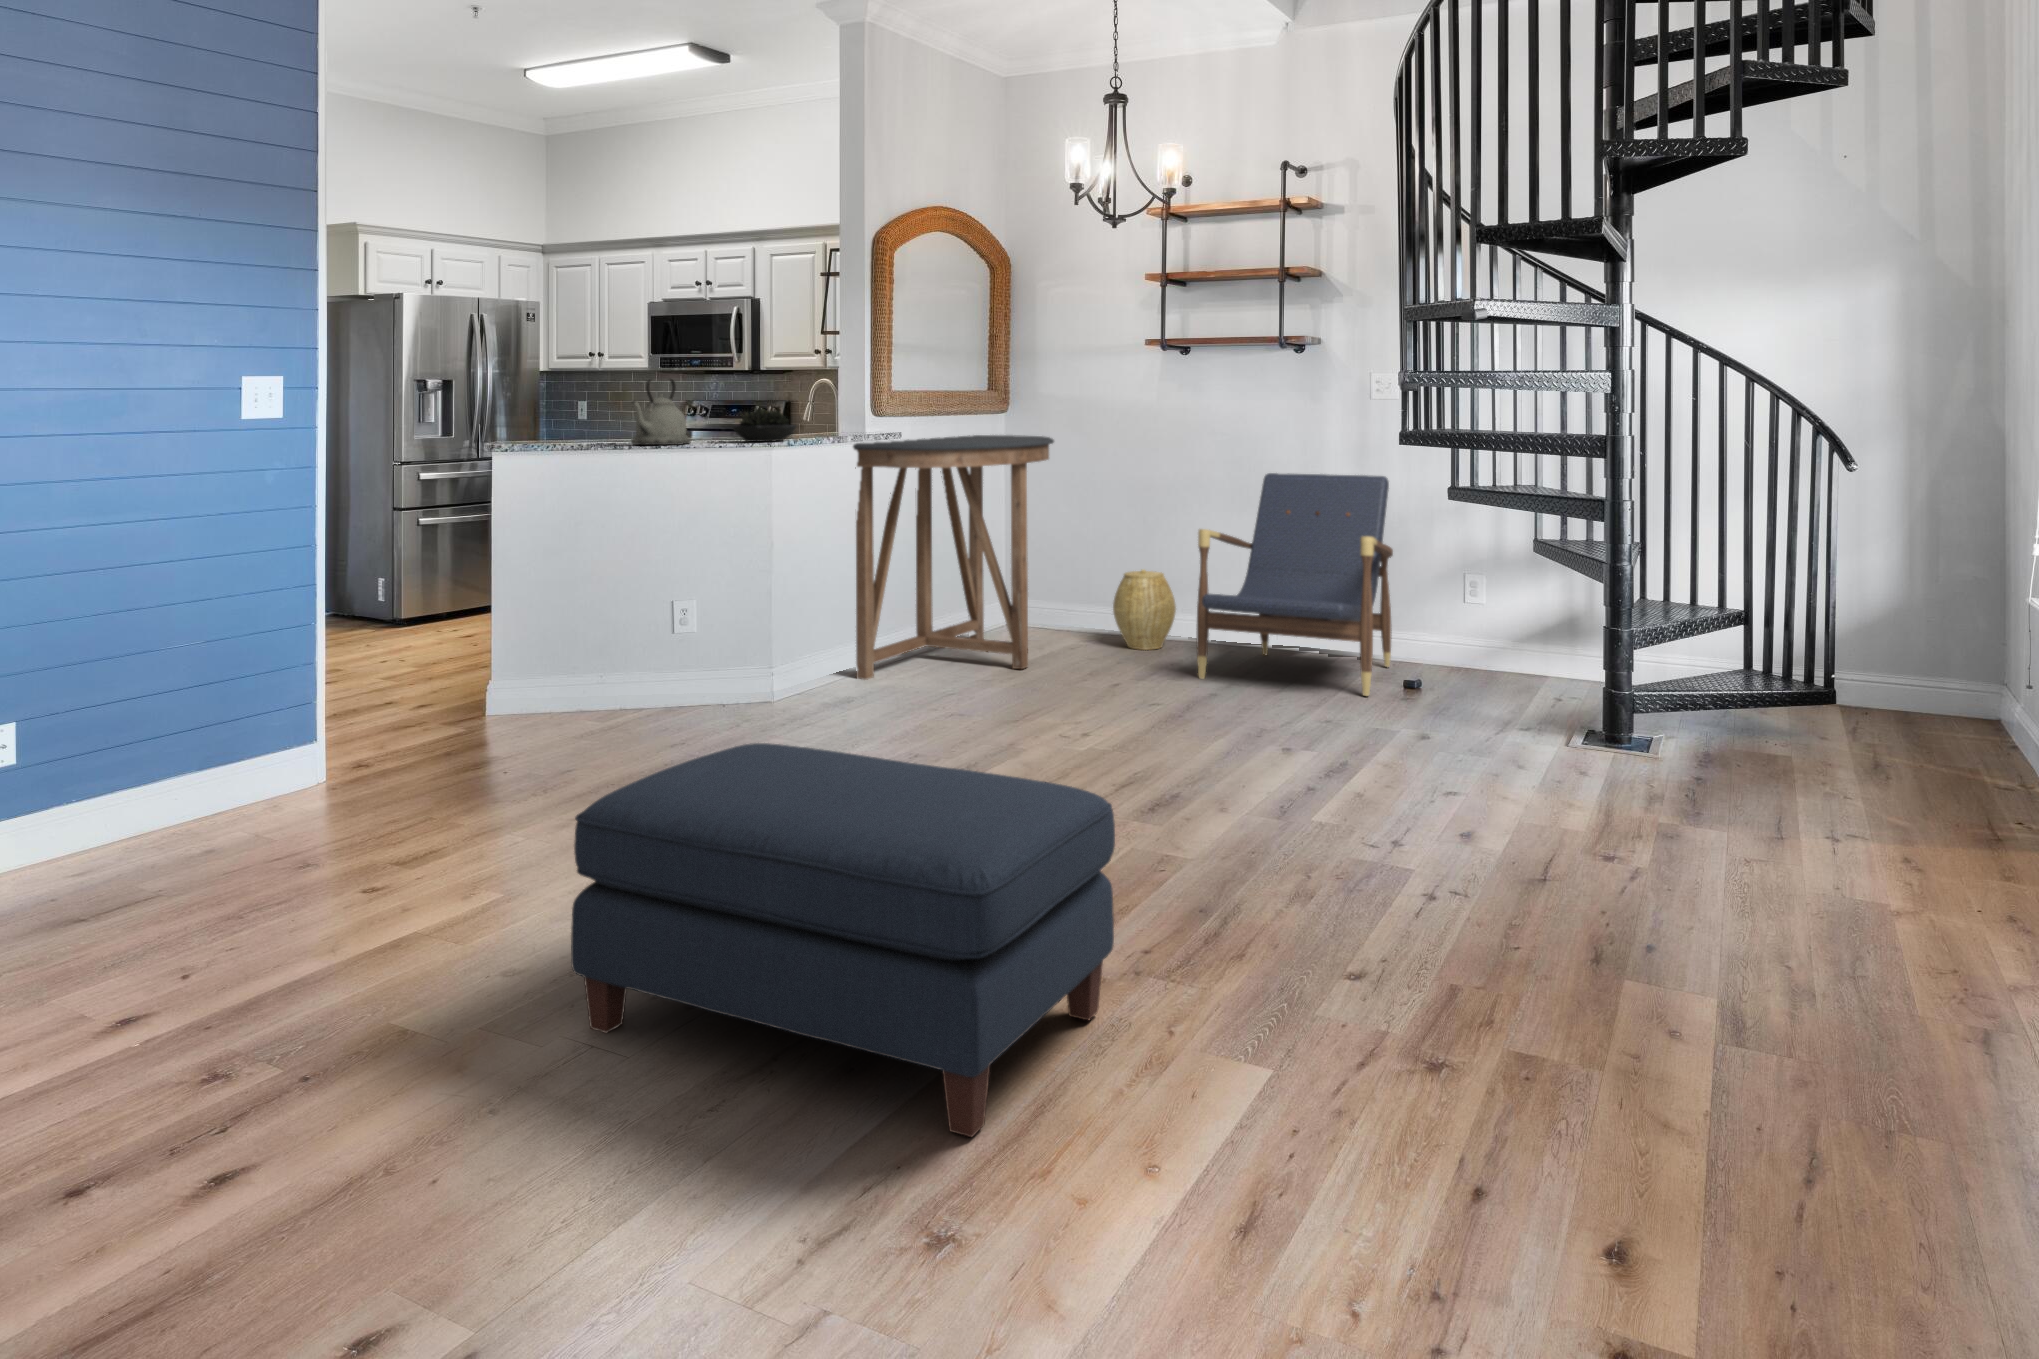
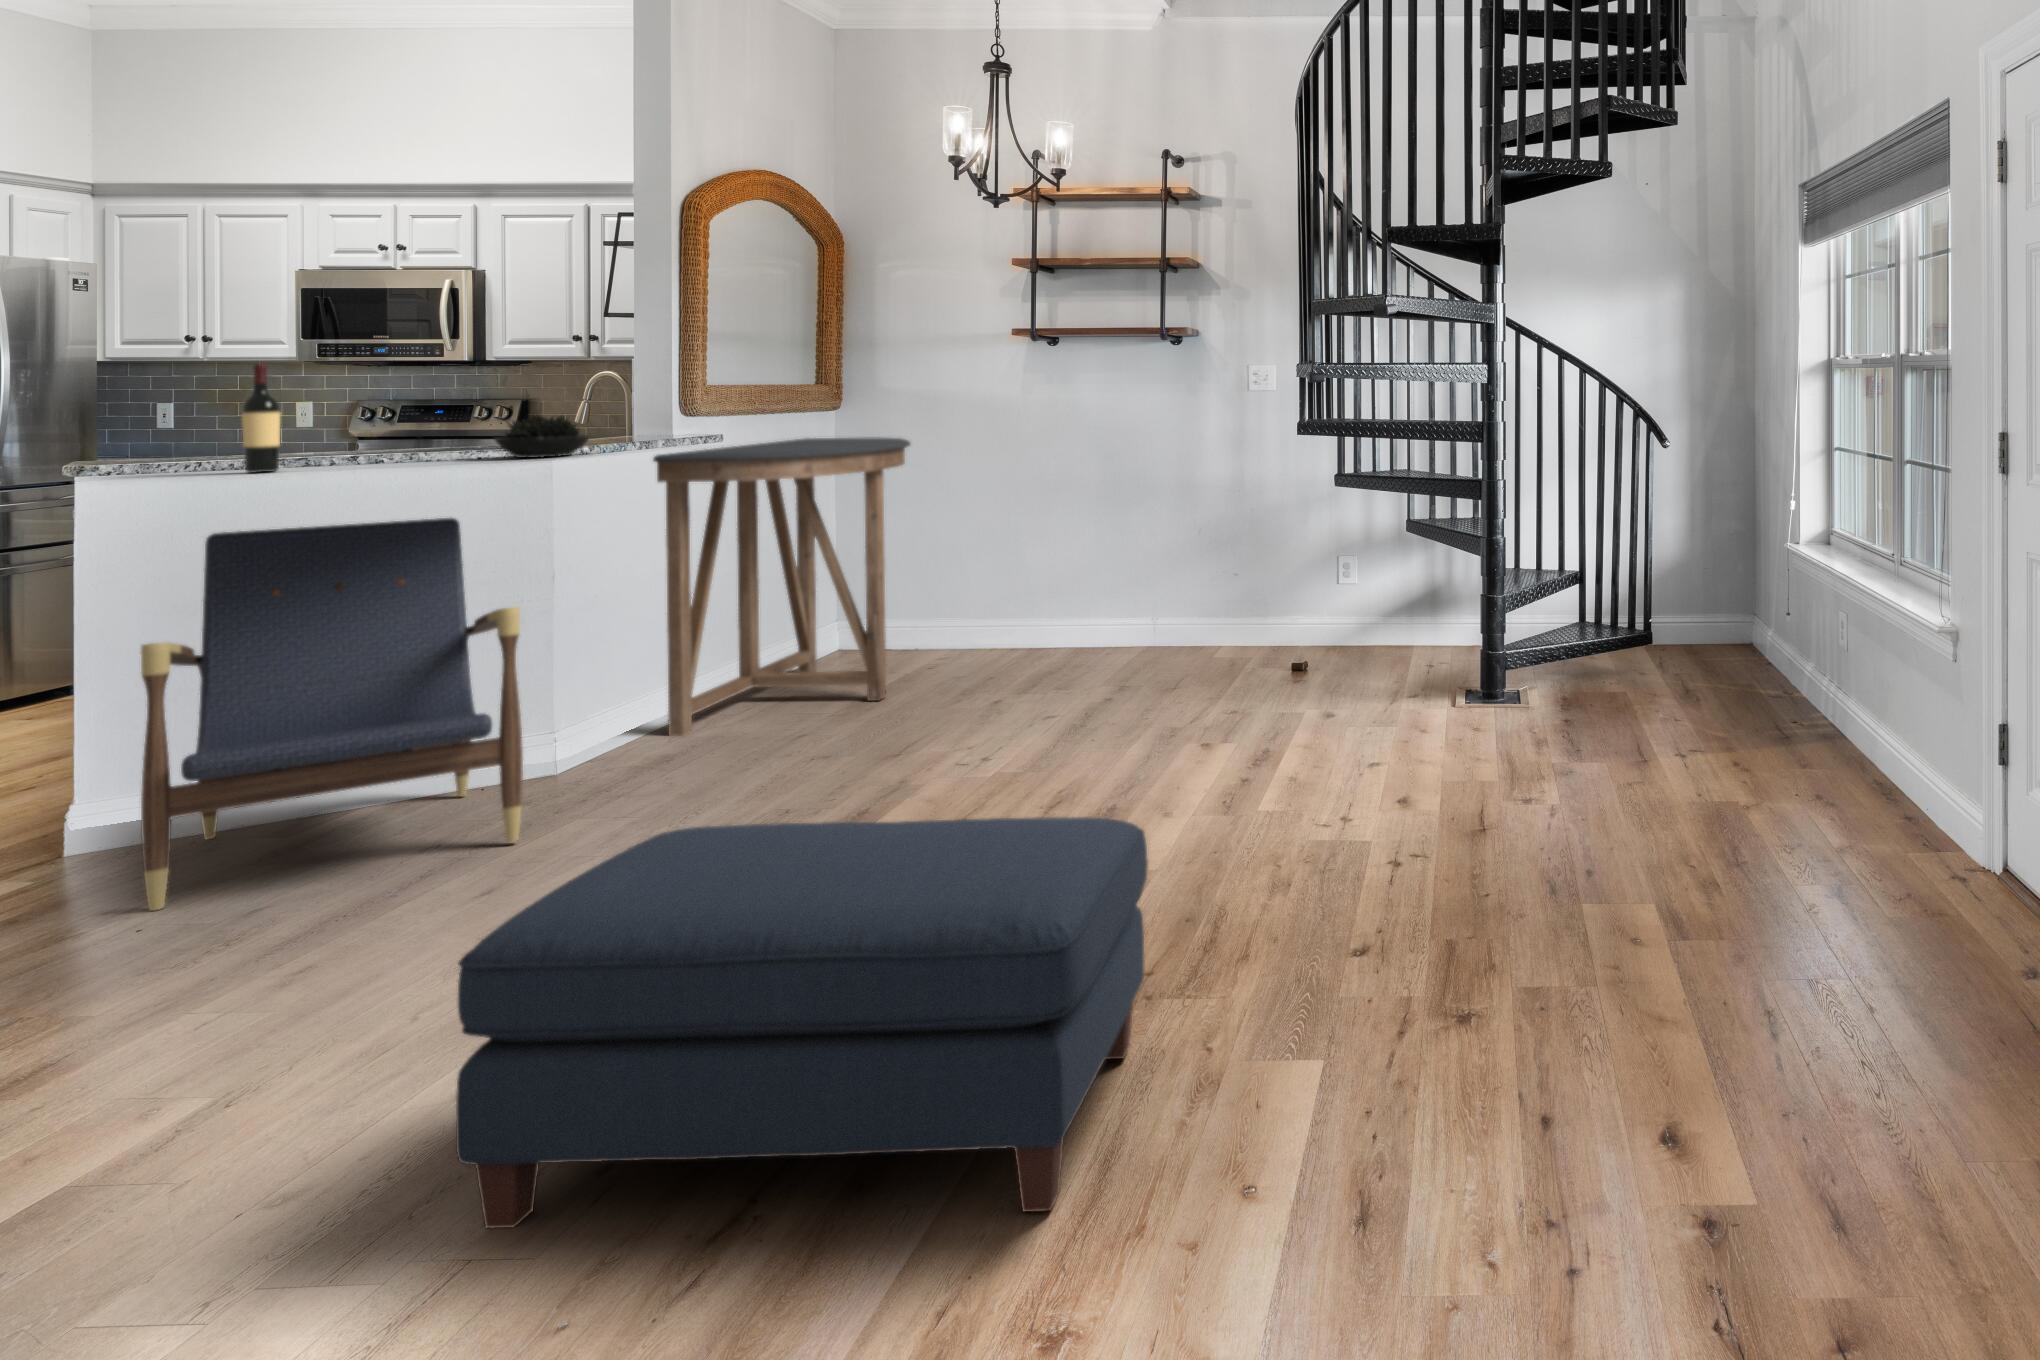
wine bottle: none [579,366,601,446] -> present [242,364,280,473]
kettle: present [631,378,691,445] -> none [334,379,431,468]
lounge chair: present [1197,473,1393,696] -> present [141,518,523,911]
woven basket: present [1113,569,1176,650] -> none [975,577,1046,664]

